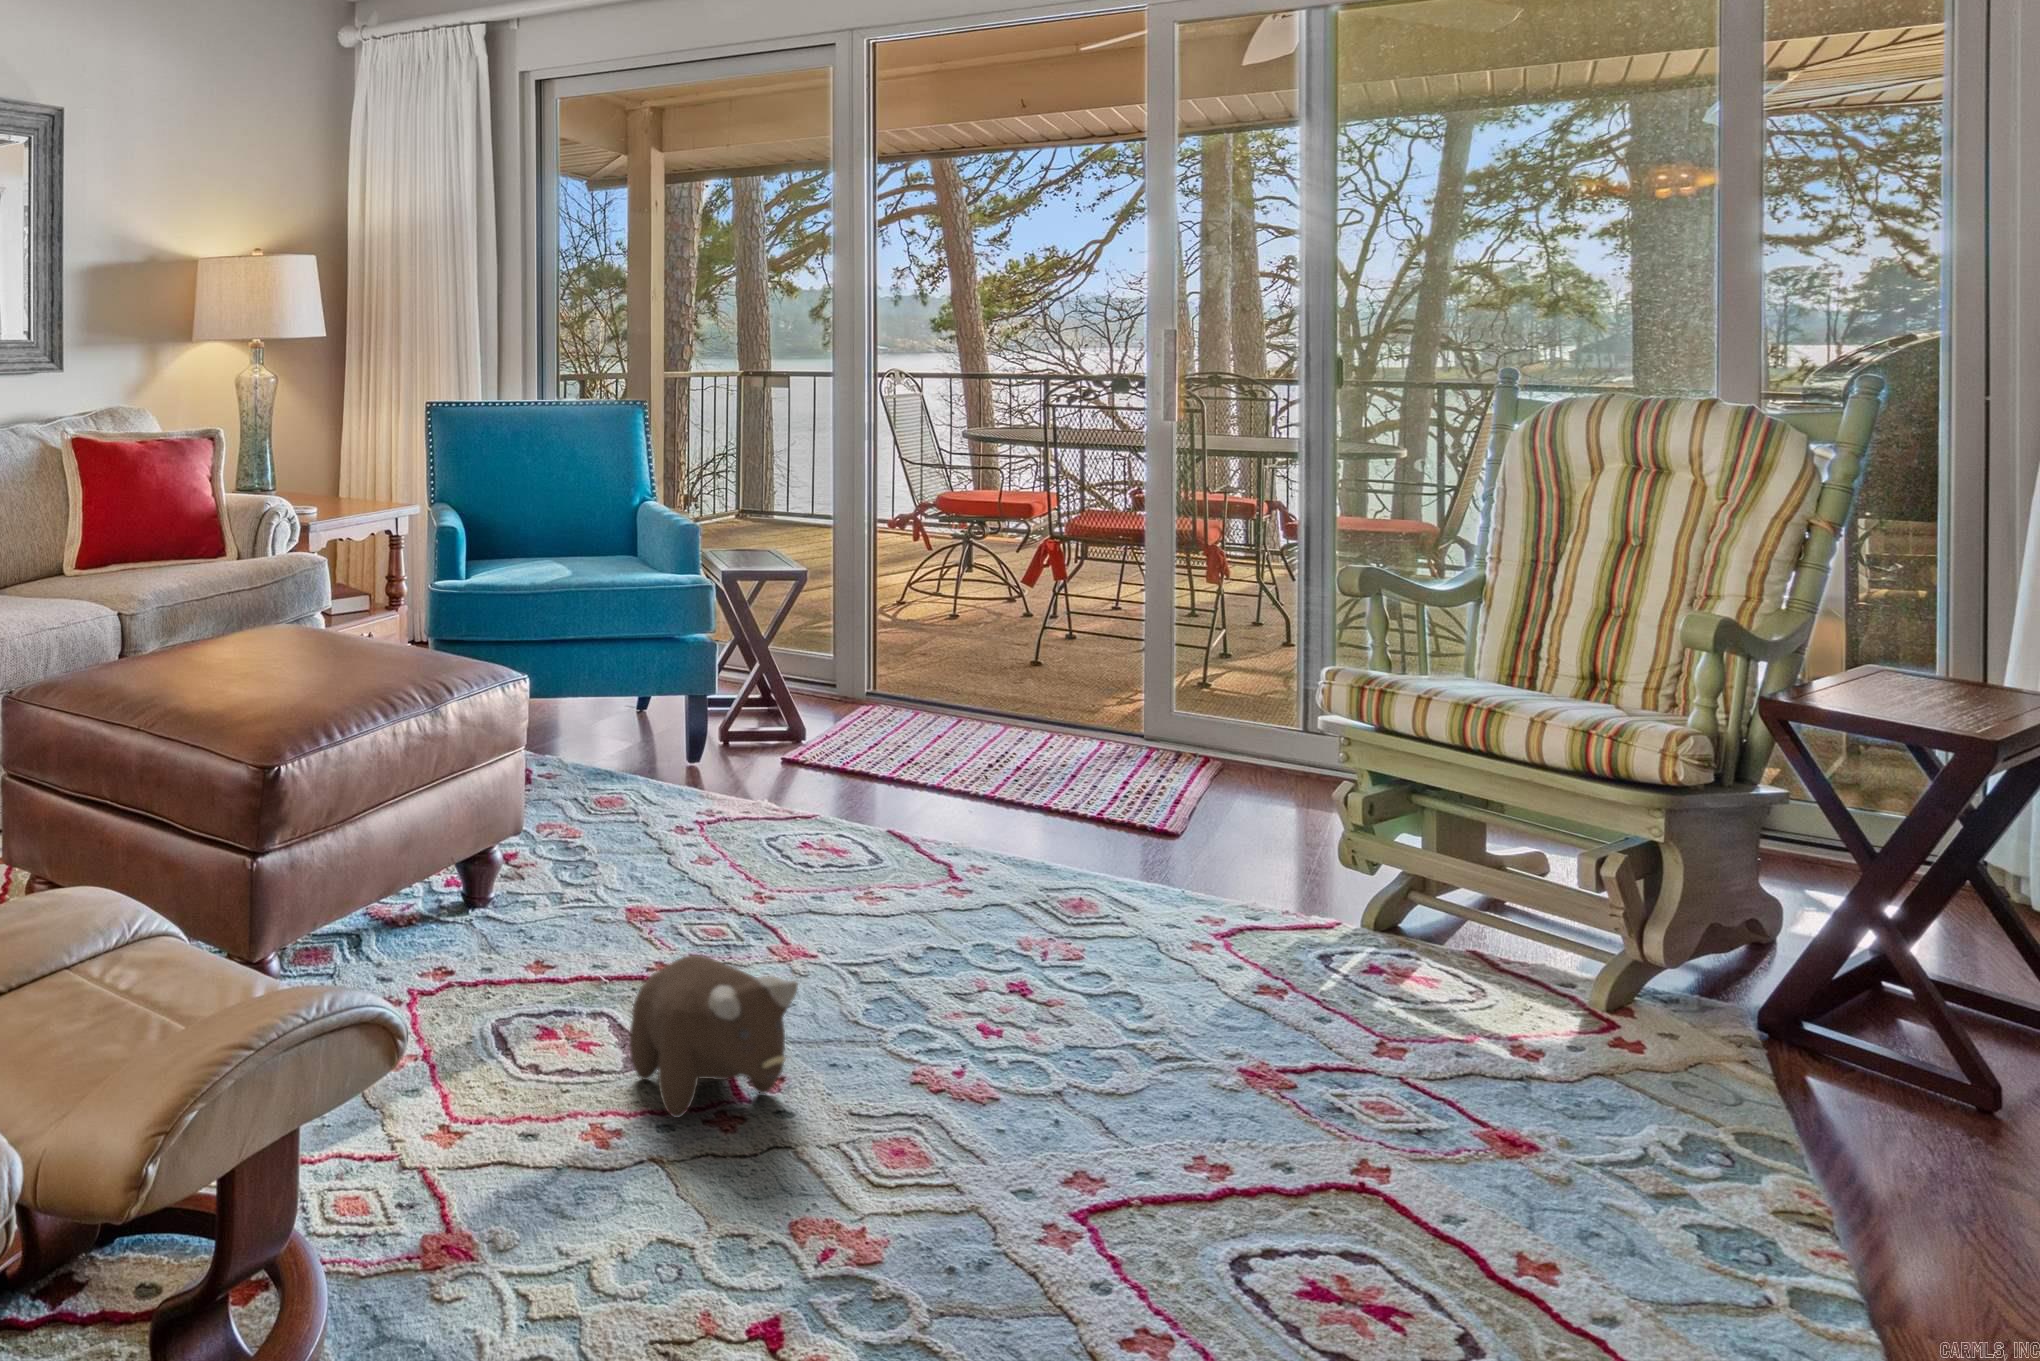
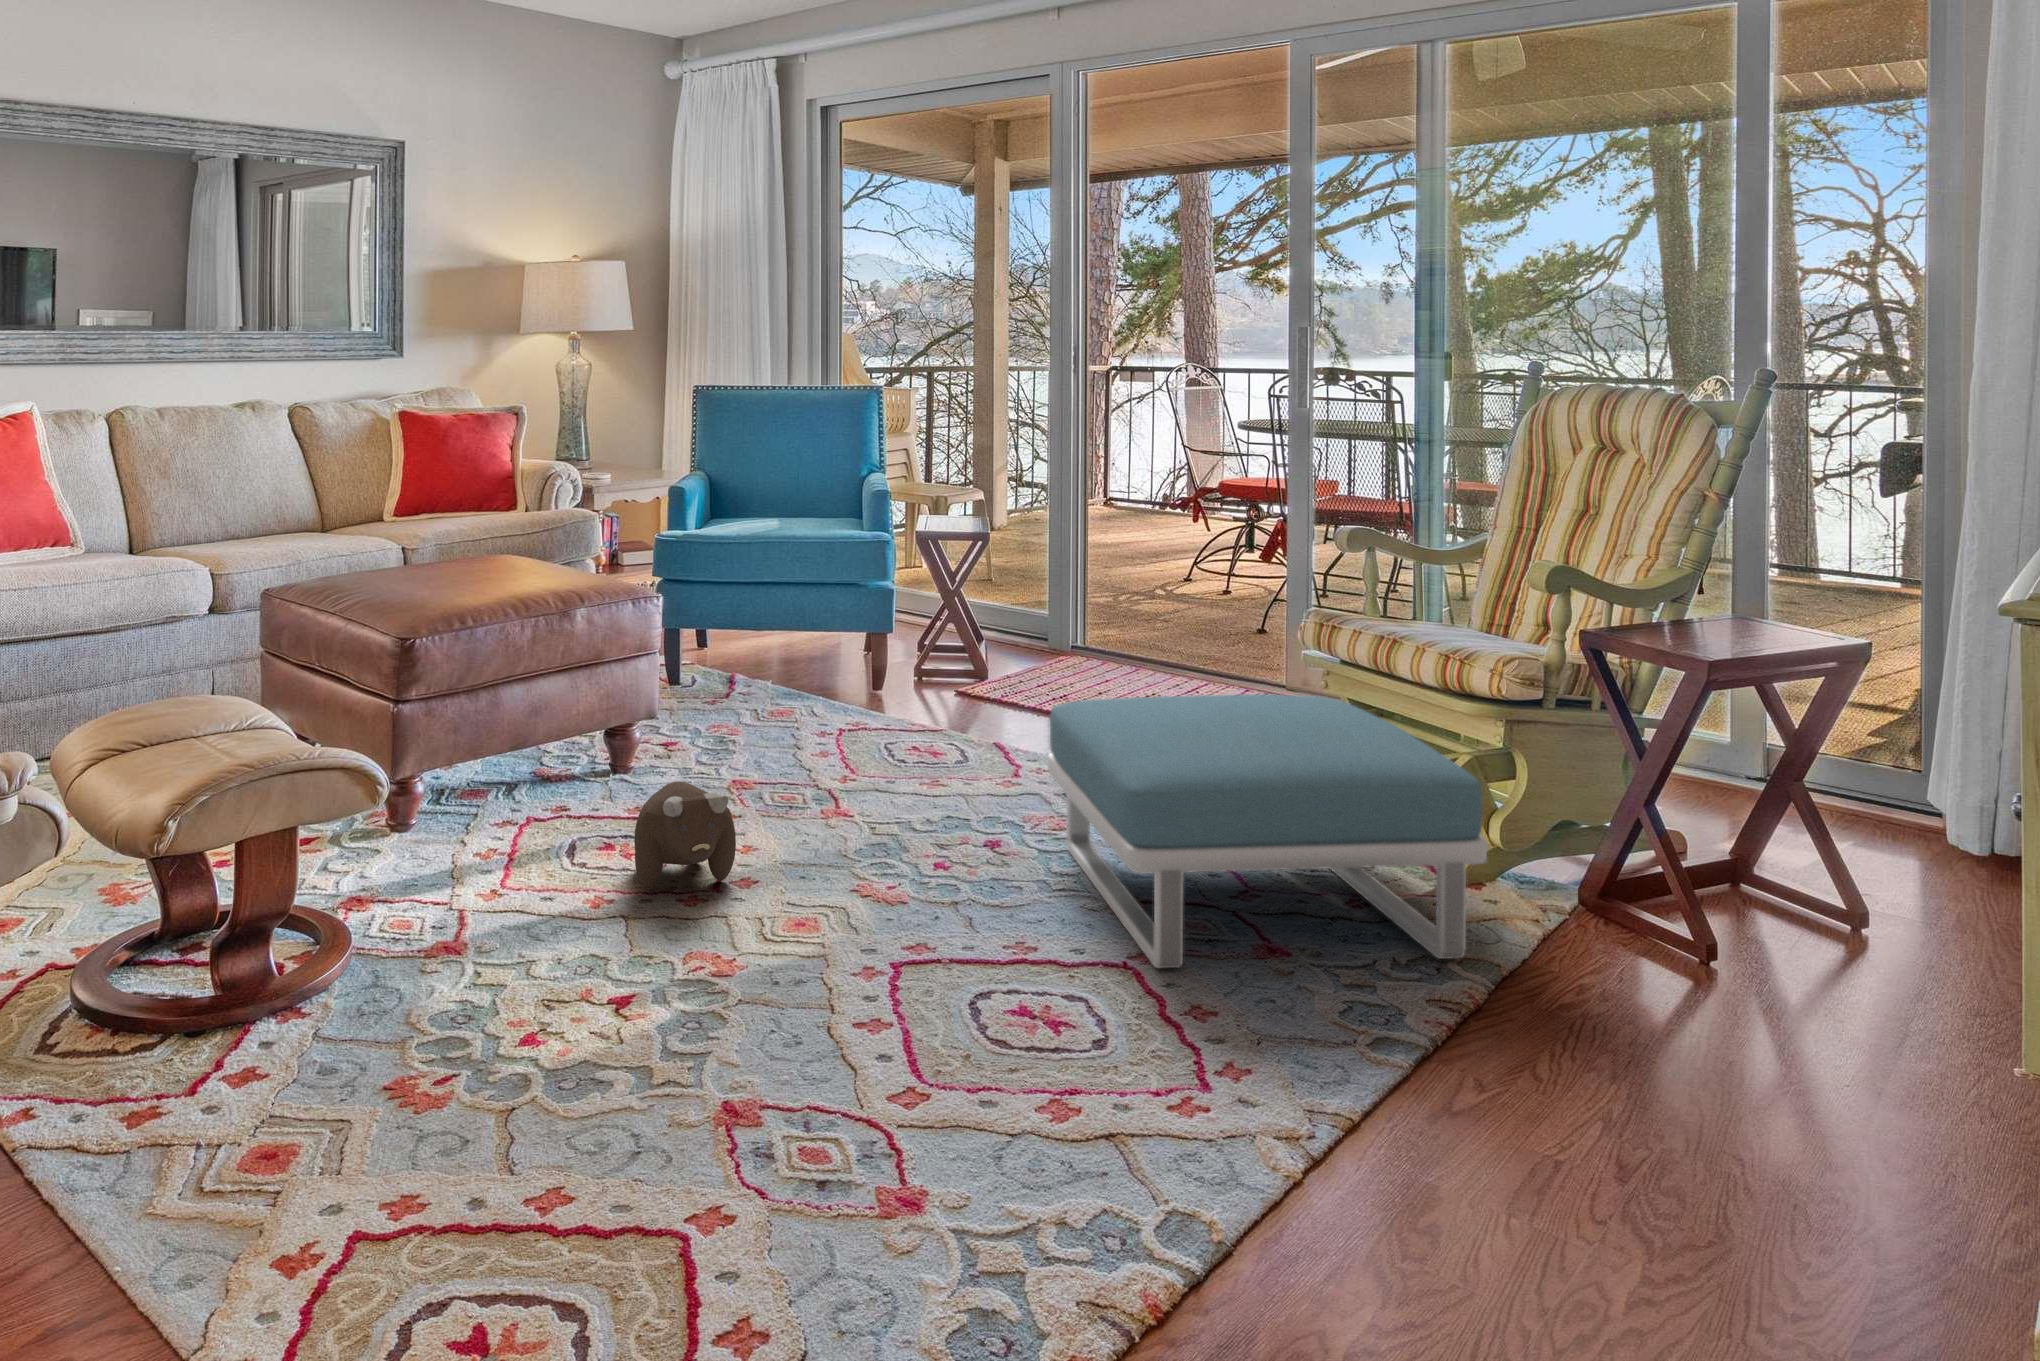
footstool: none [1136,786,1868,1215] -> present [1048,694,1487,968]

